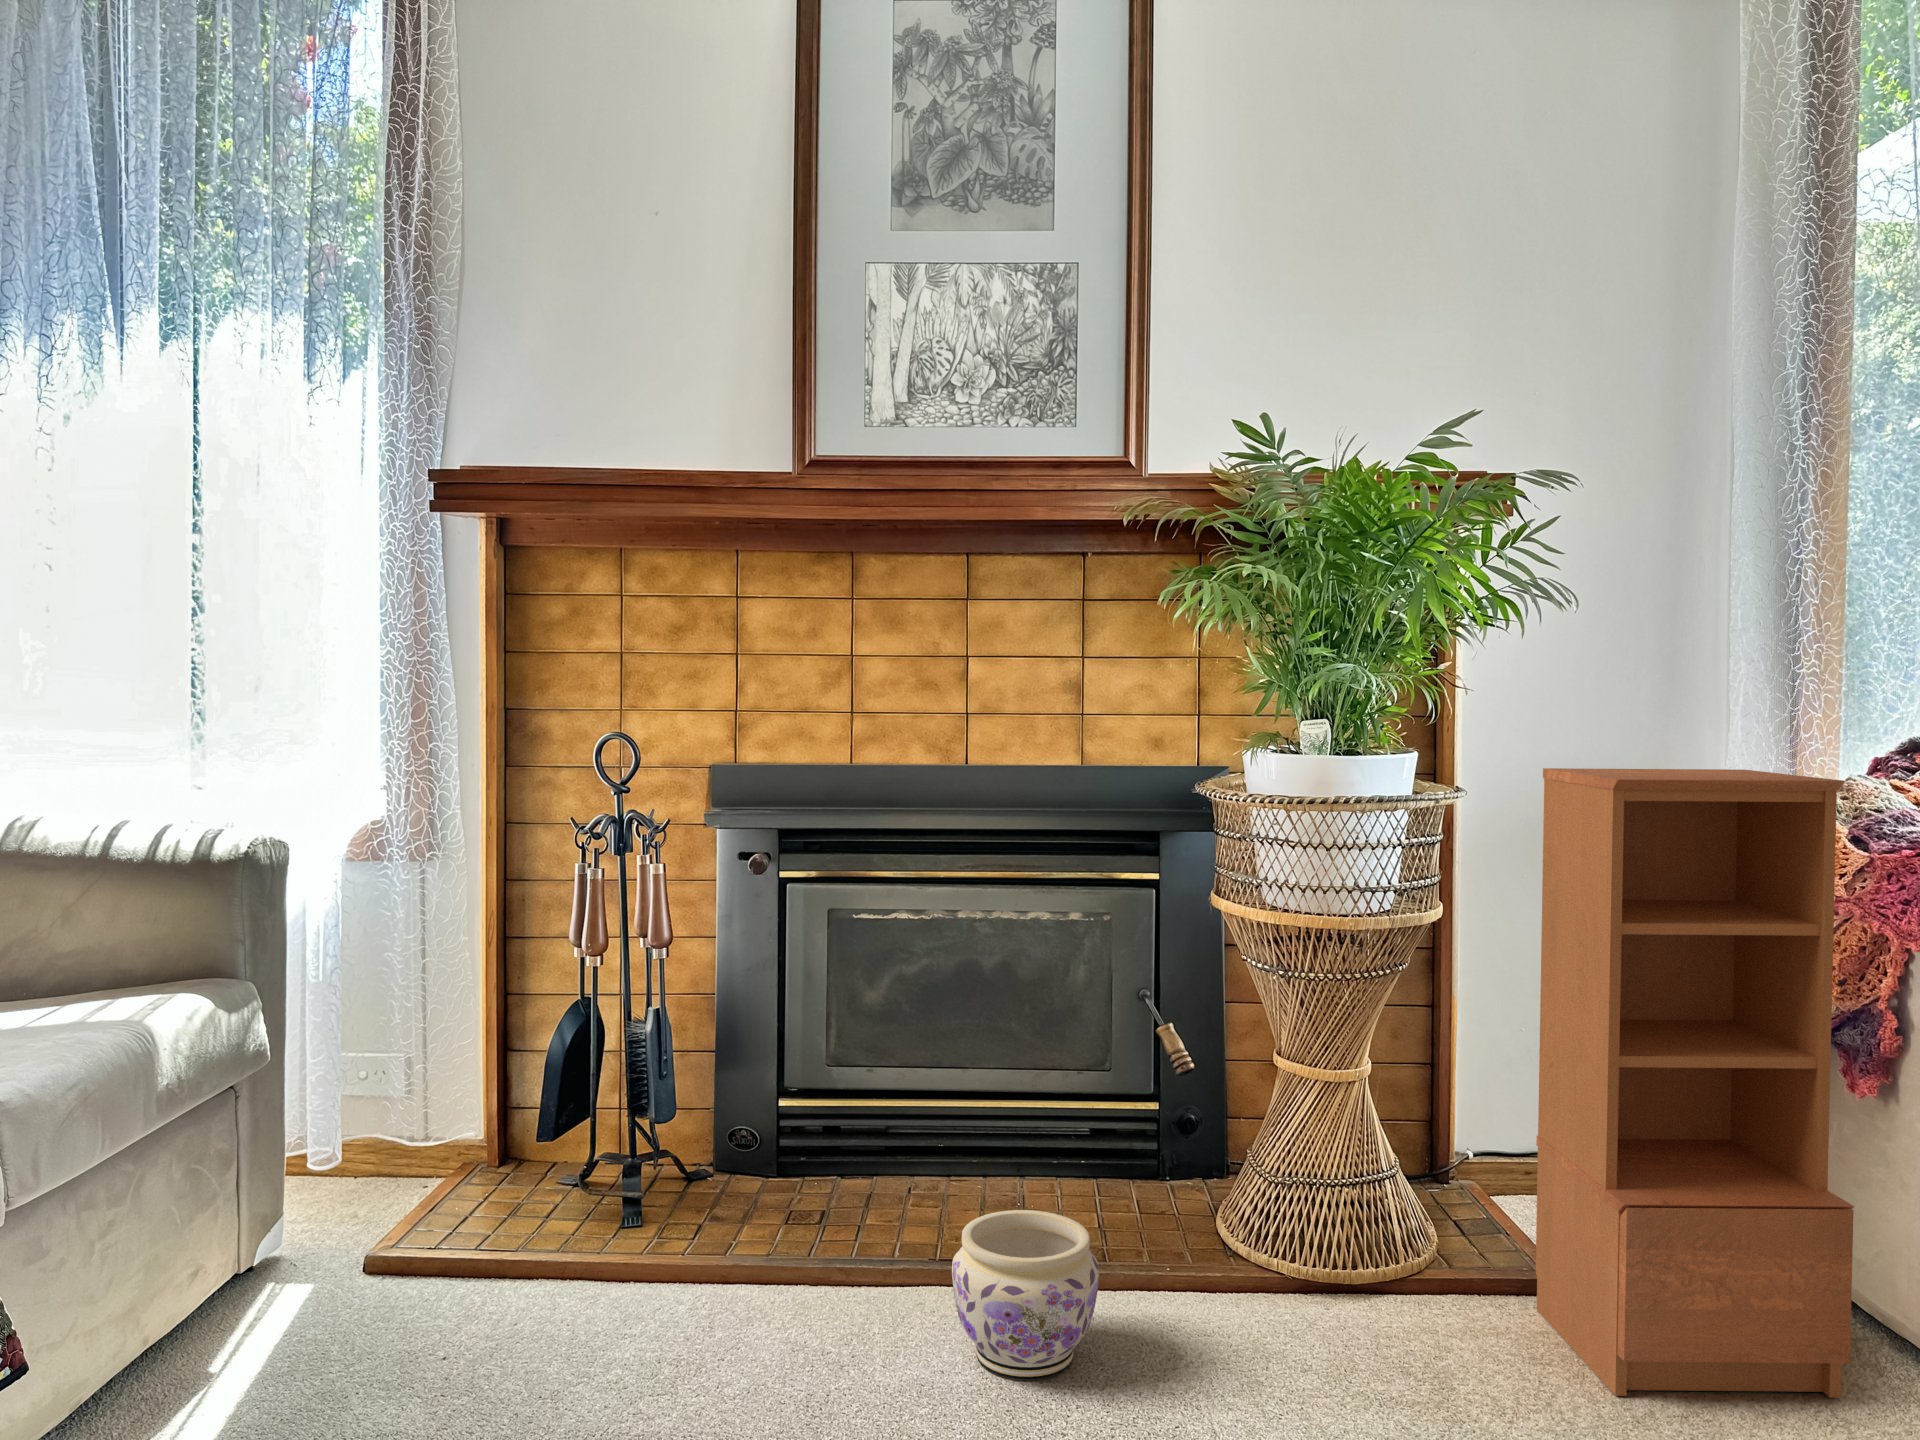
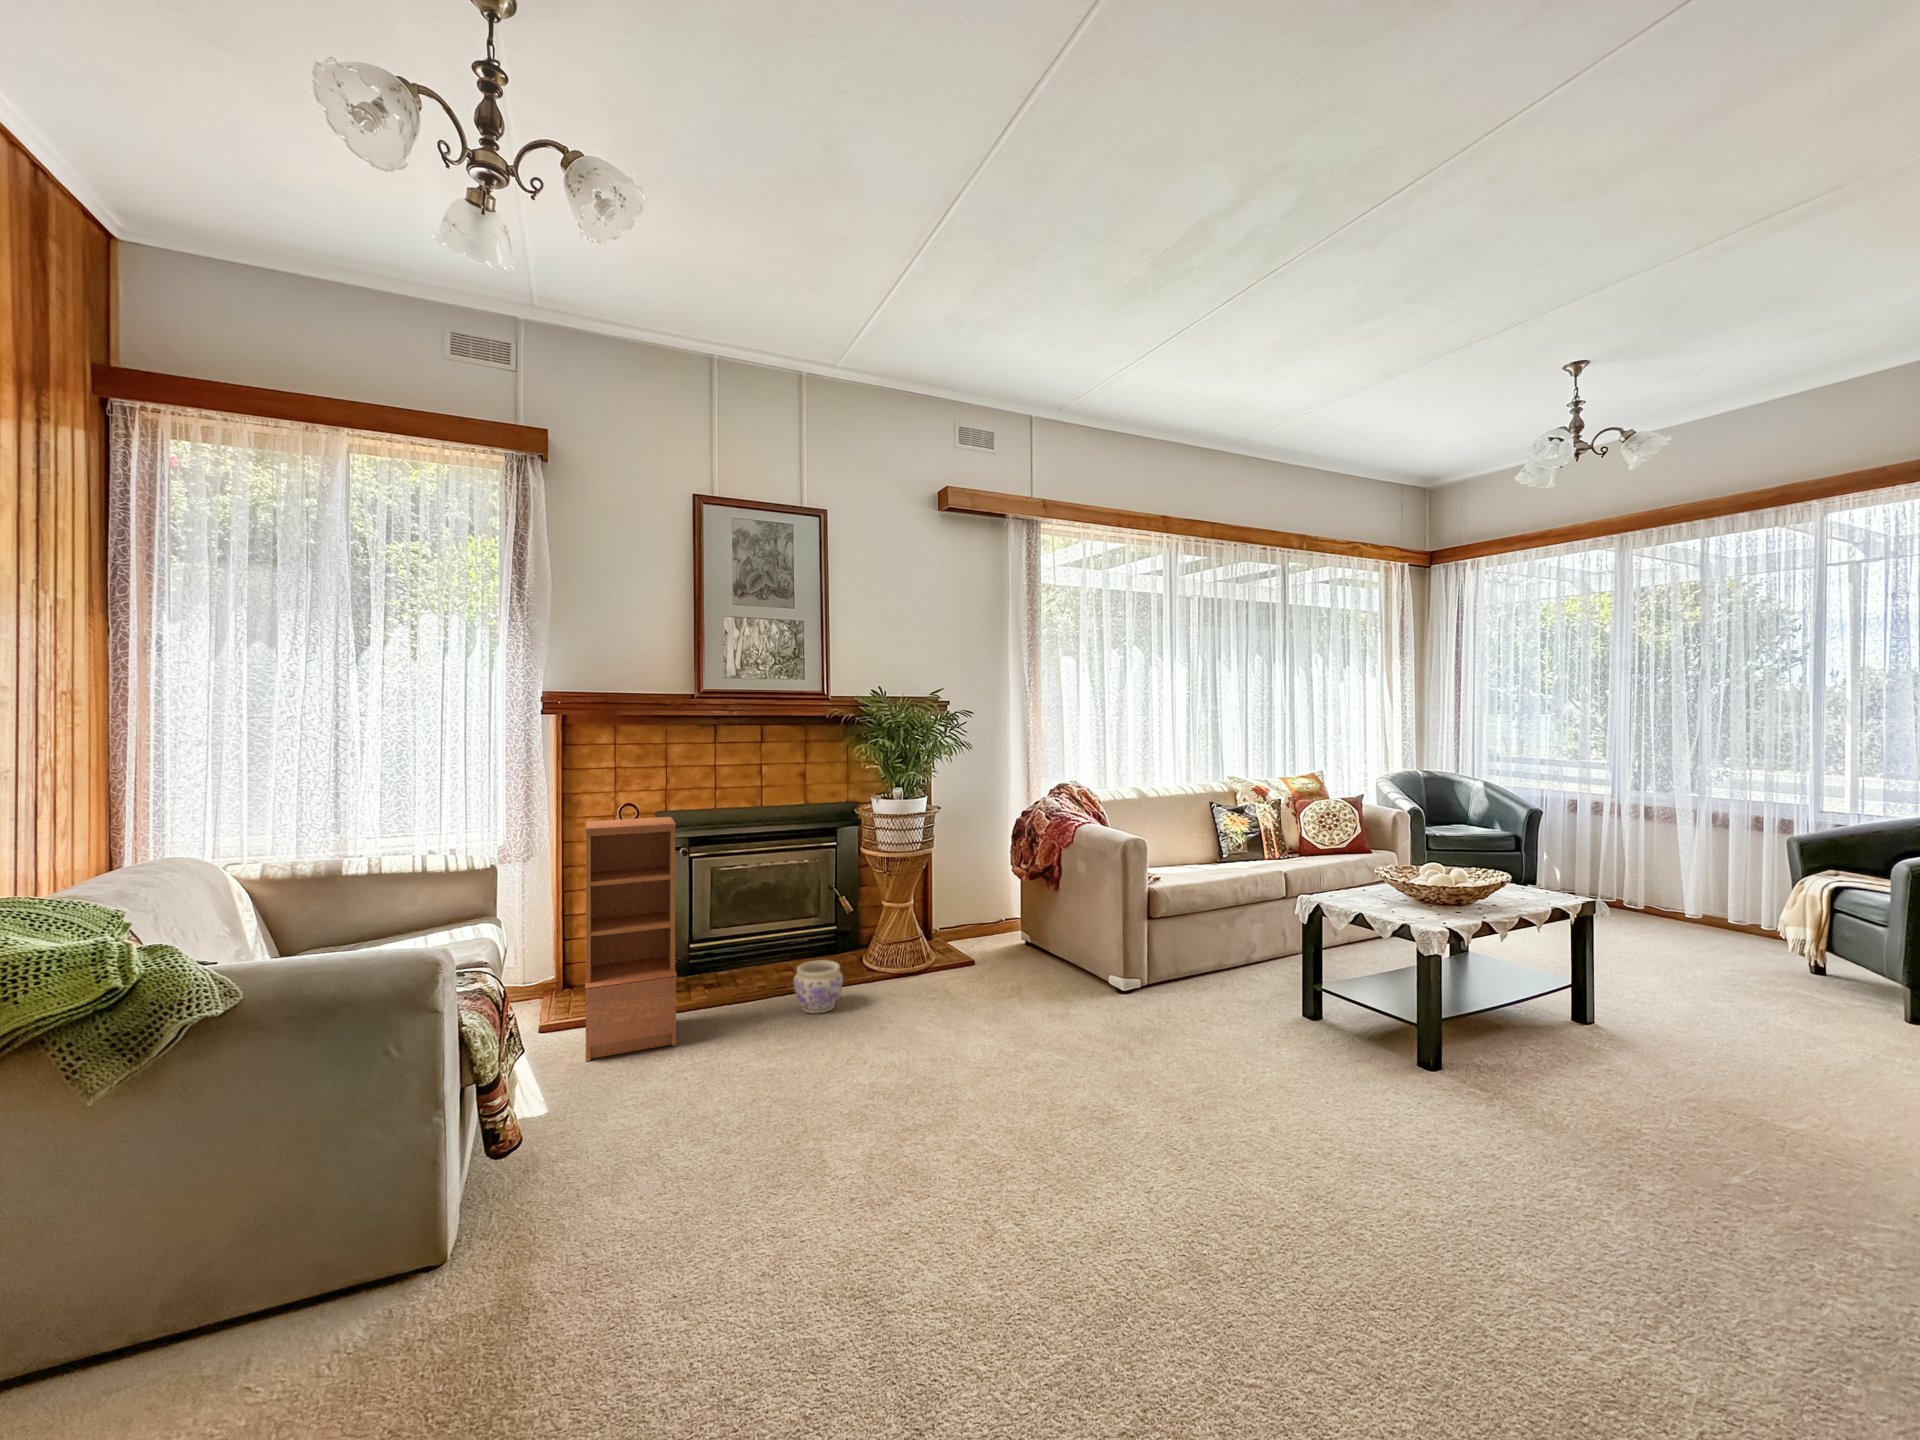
bookcase: present [1536,768,1854,1398] -> present [585,817,677,1061]

